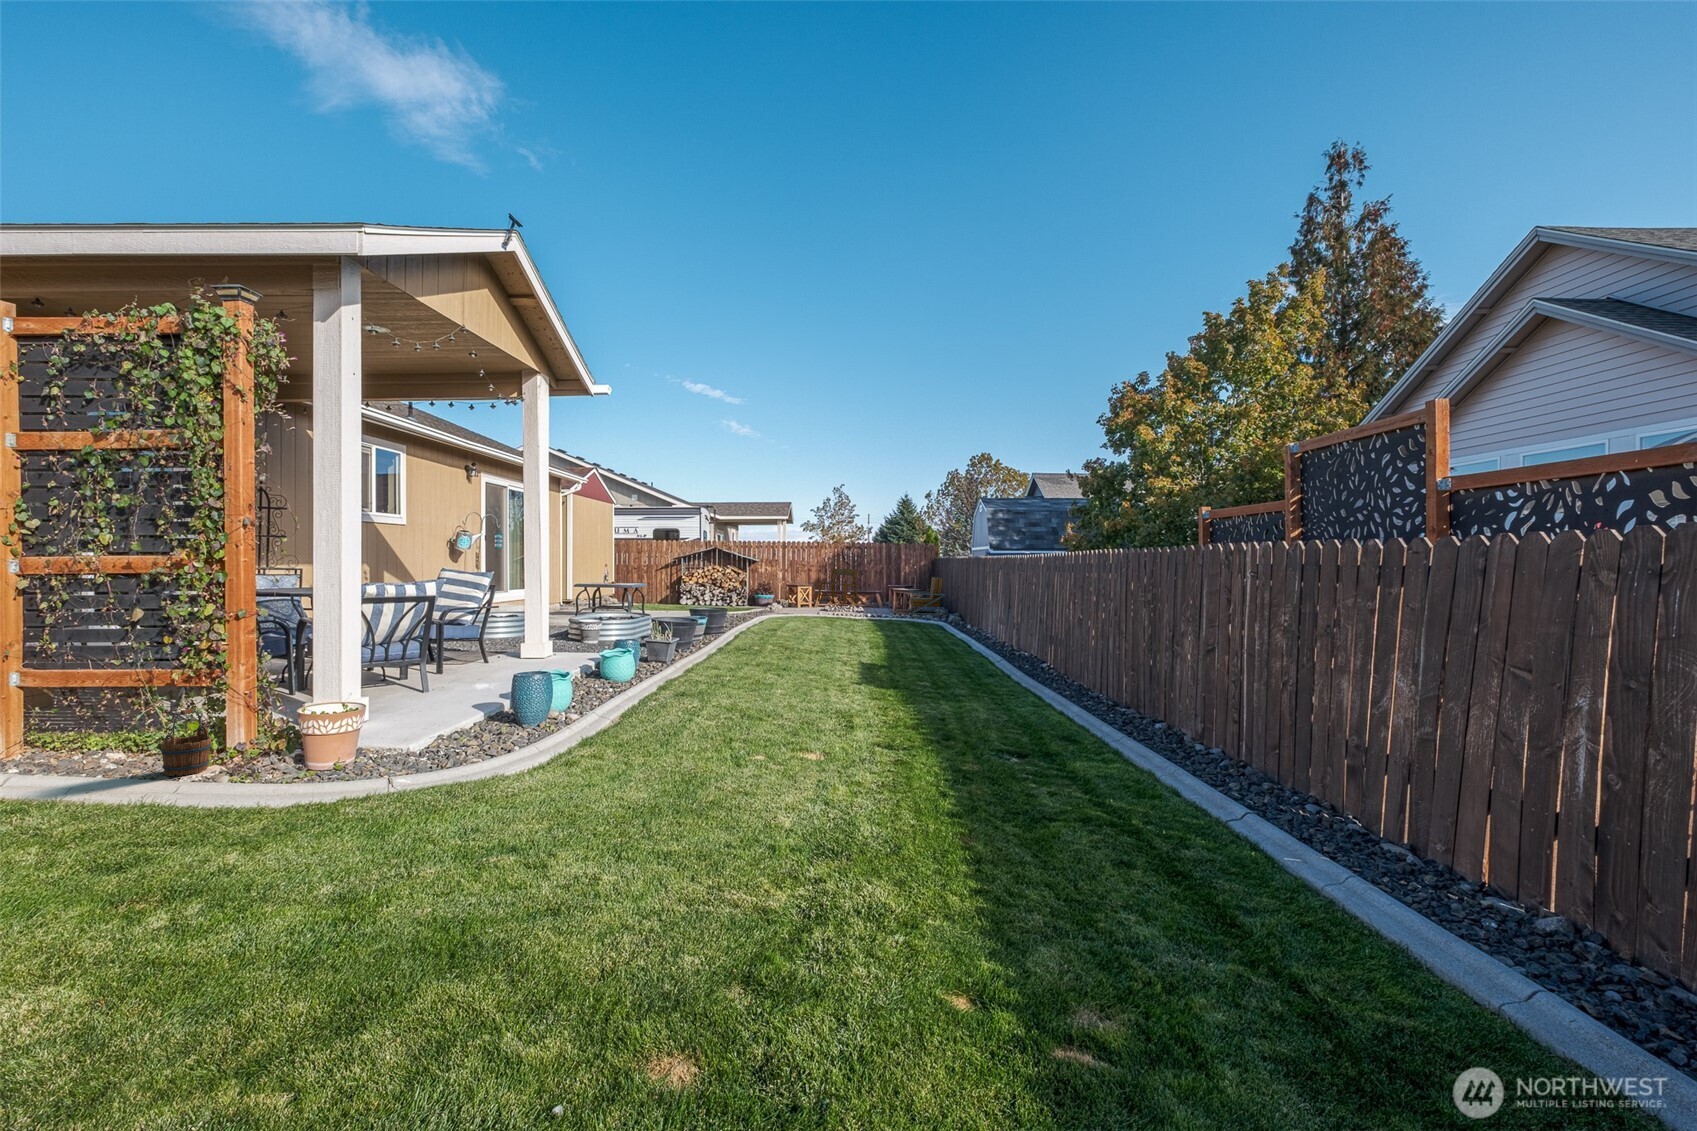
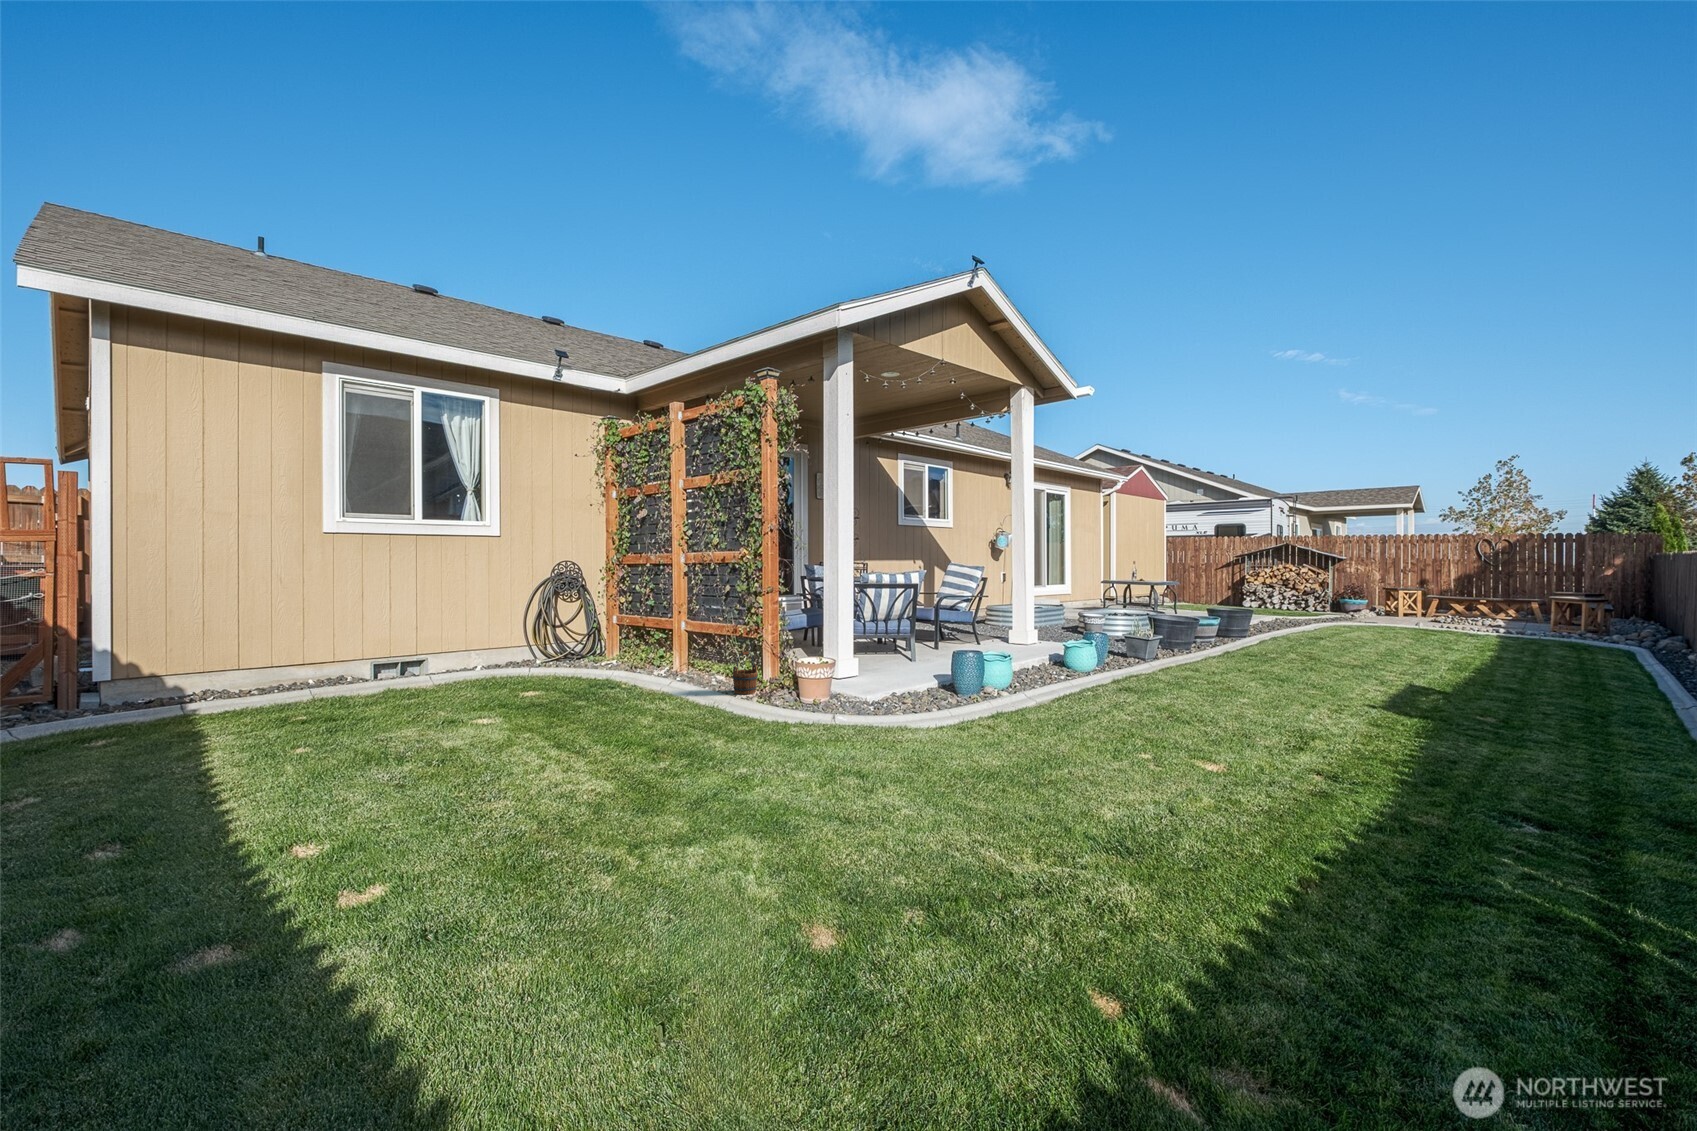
bench: present [818,568,858,604] -> none [1434,567,1501,613]
lounge chair: present [908,577,945,615] -> none [1589,579,1662,636]

